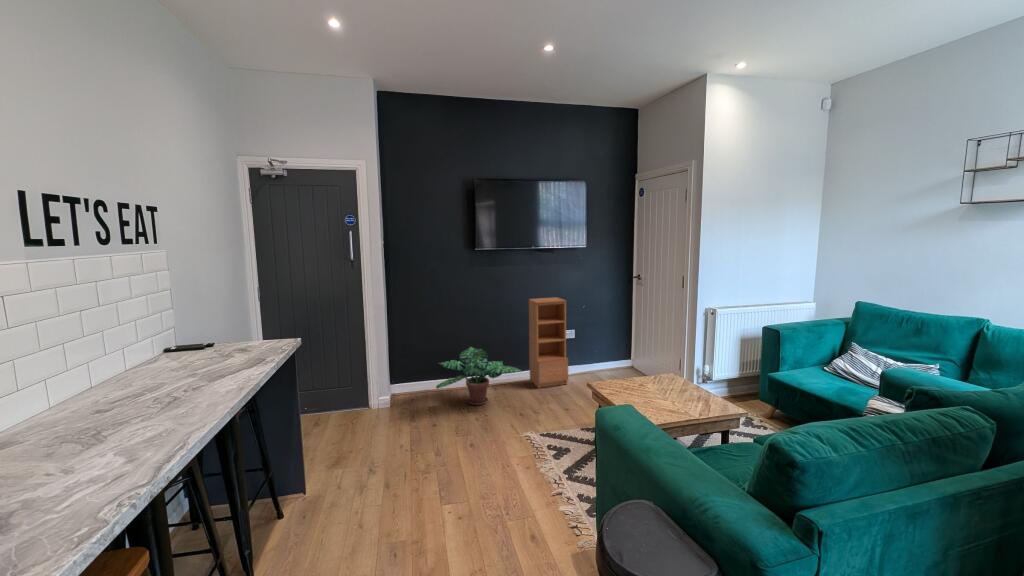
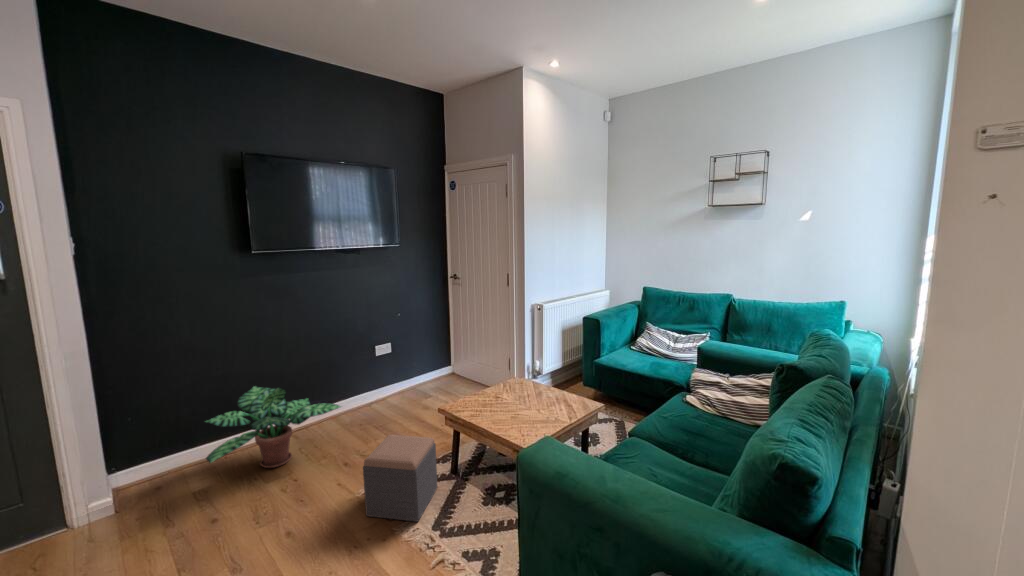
bookcase: present [529,297,568,388] -> none [334,306,393,422]
footstool: none [521,396,579,465] -> present [363,435,437,522]

